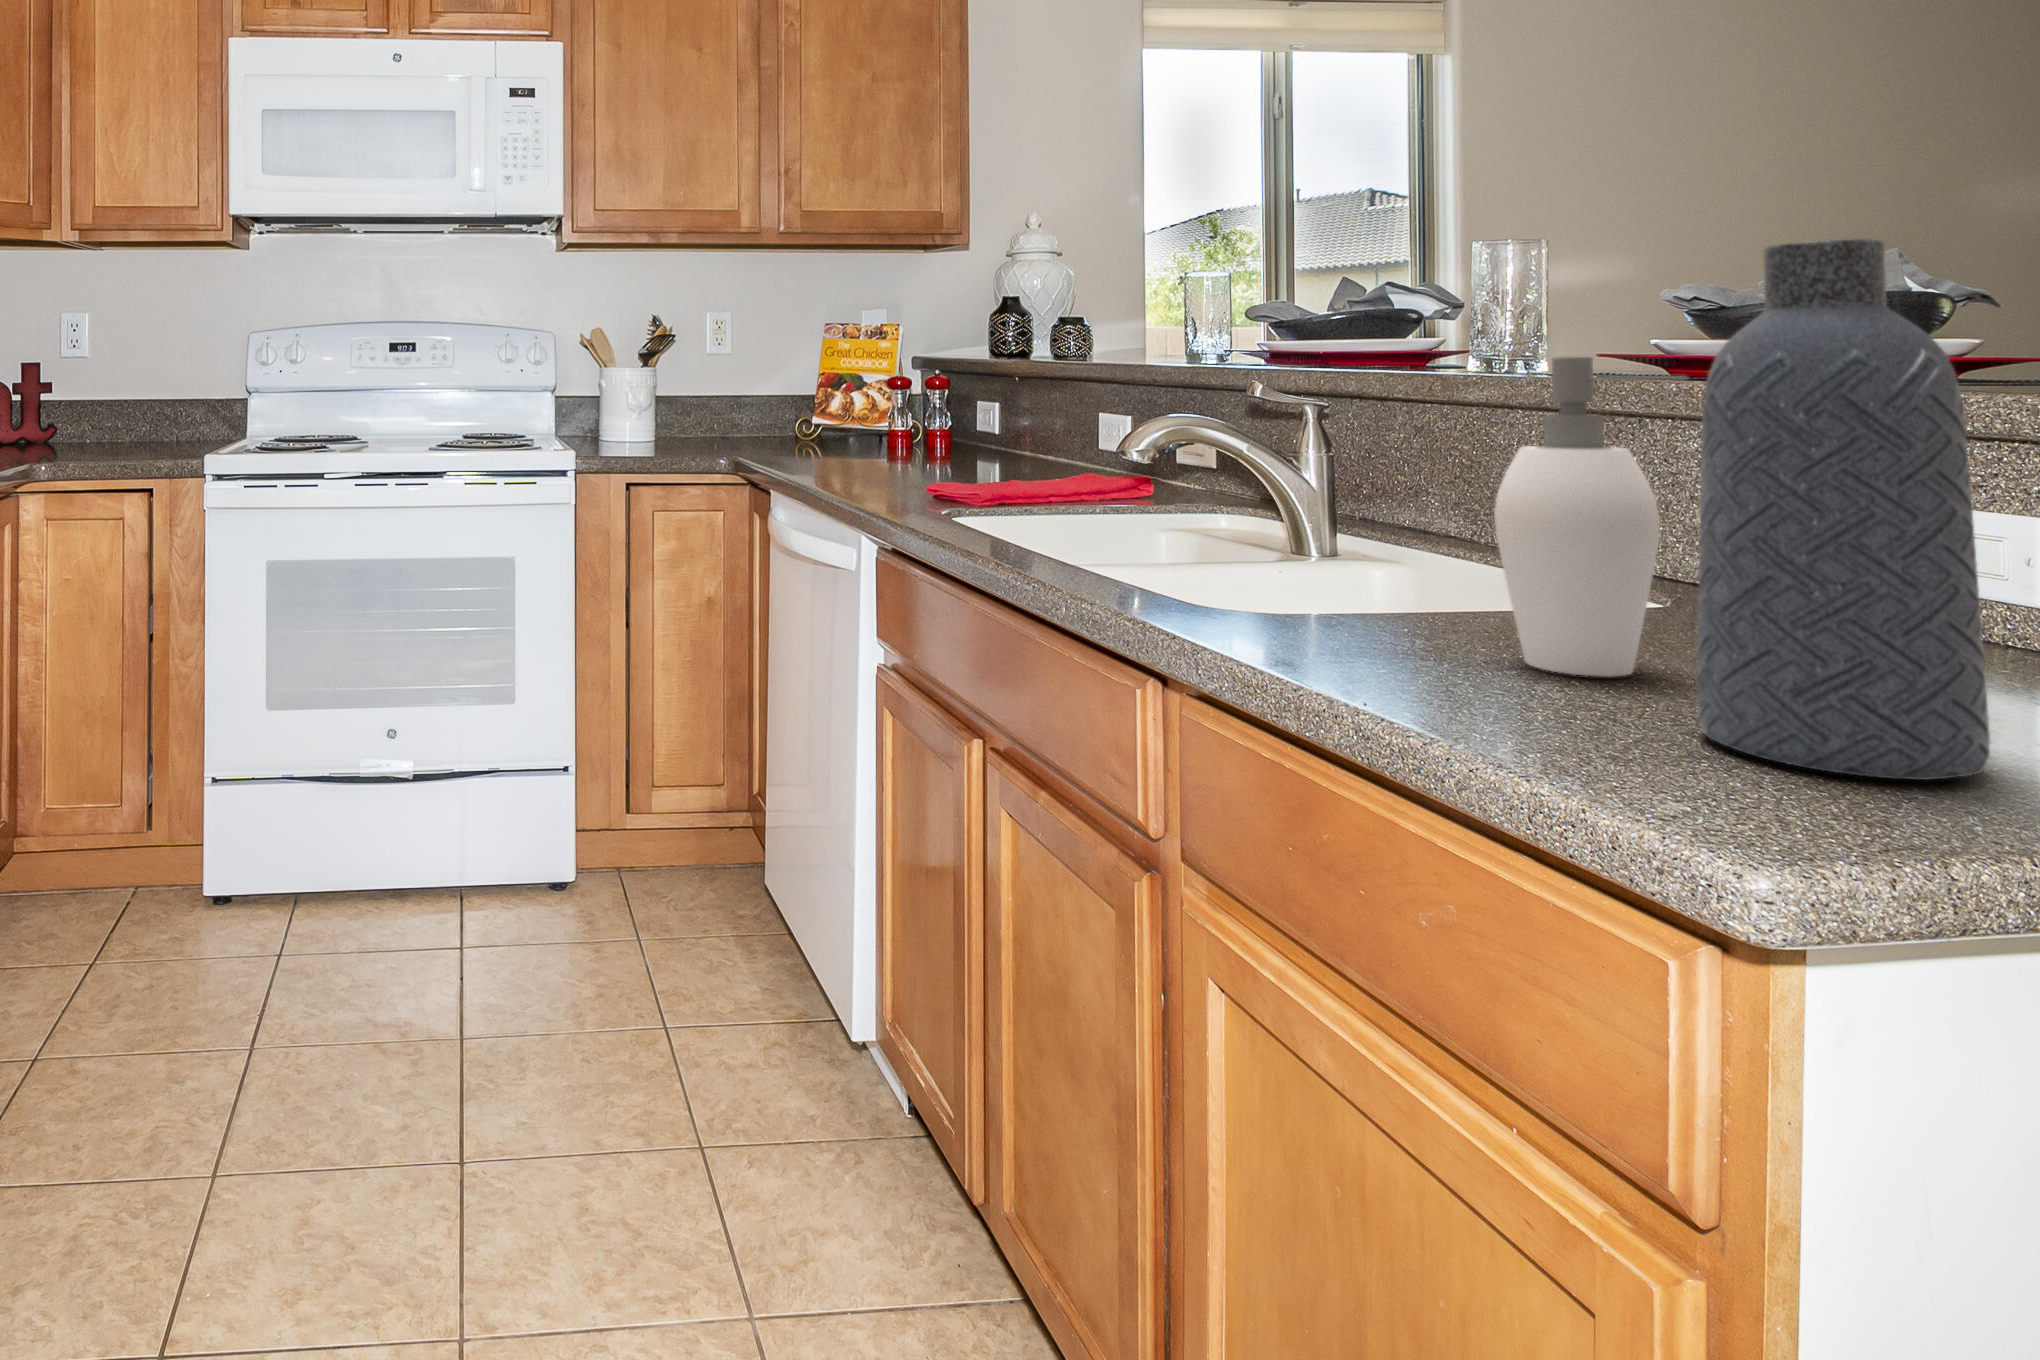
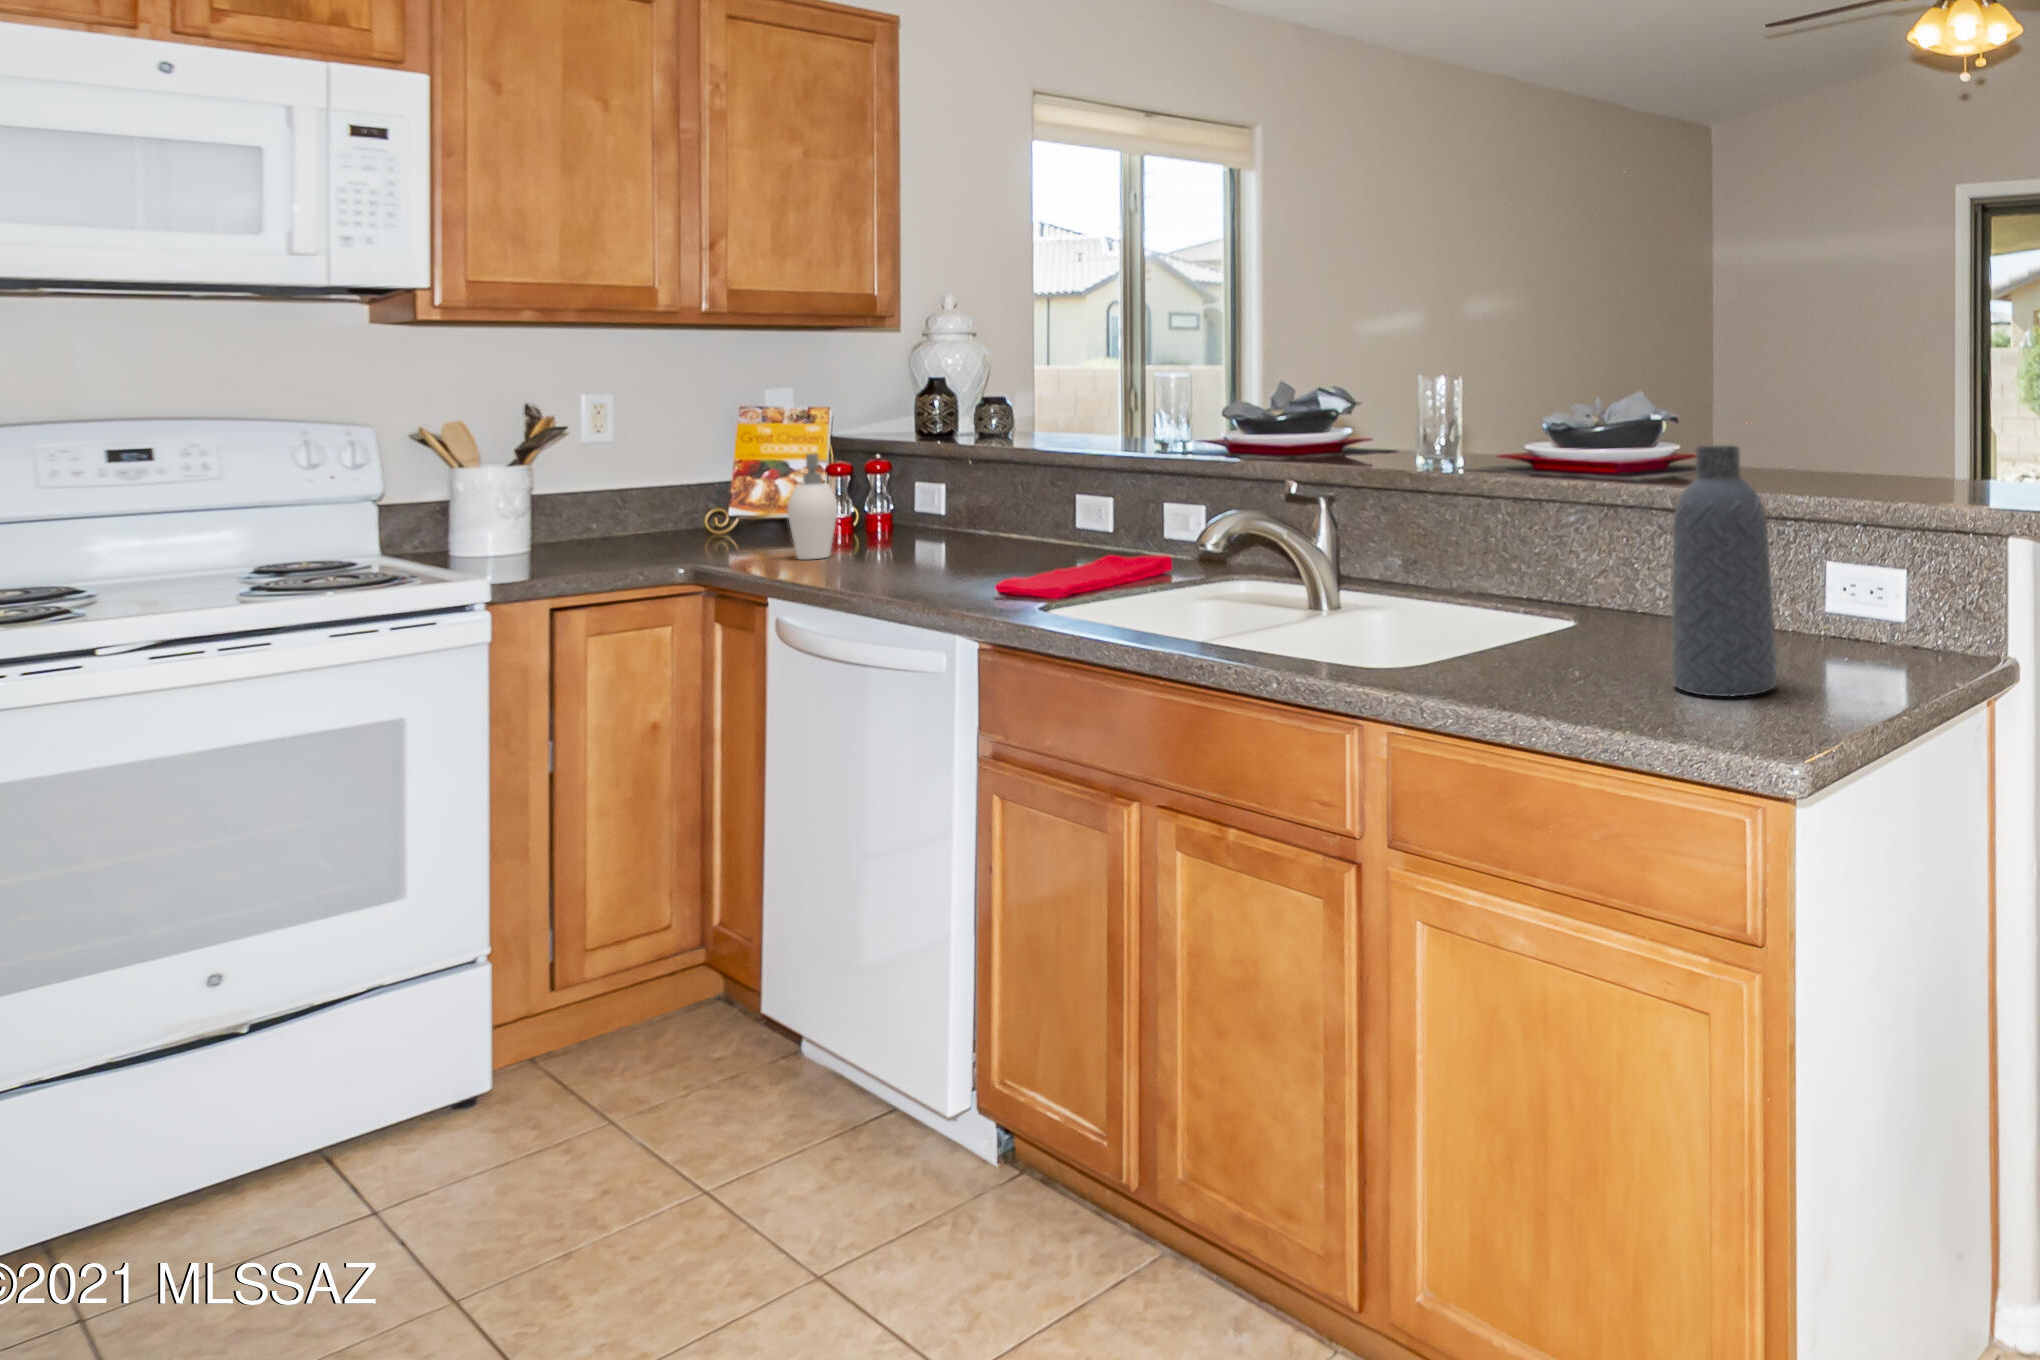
soap dispenser: present [1494,357,1688,677] -> present [788,454,838,559]

